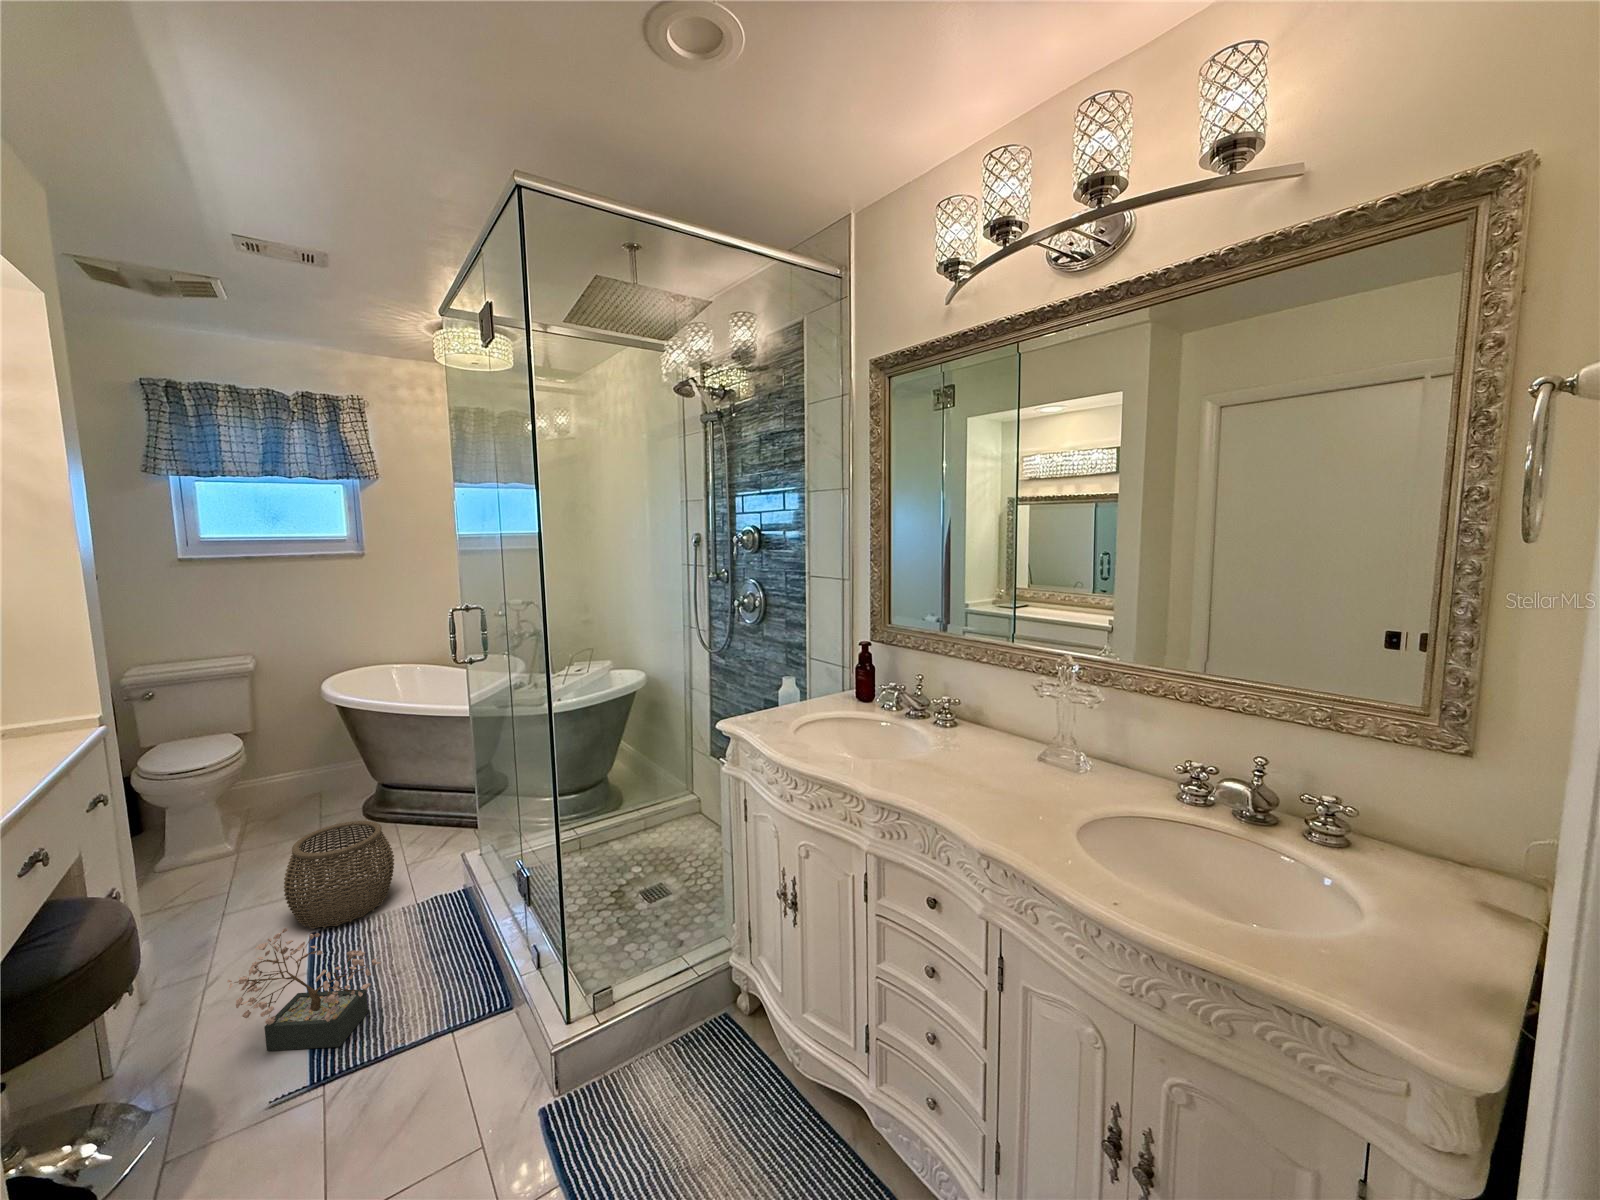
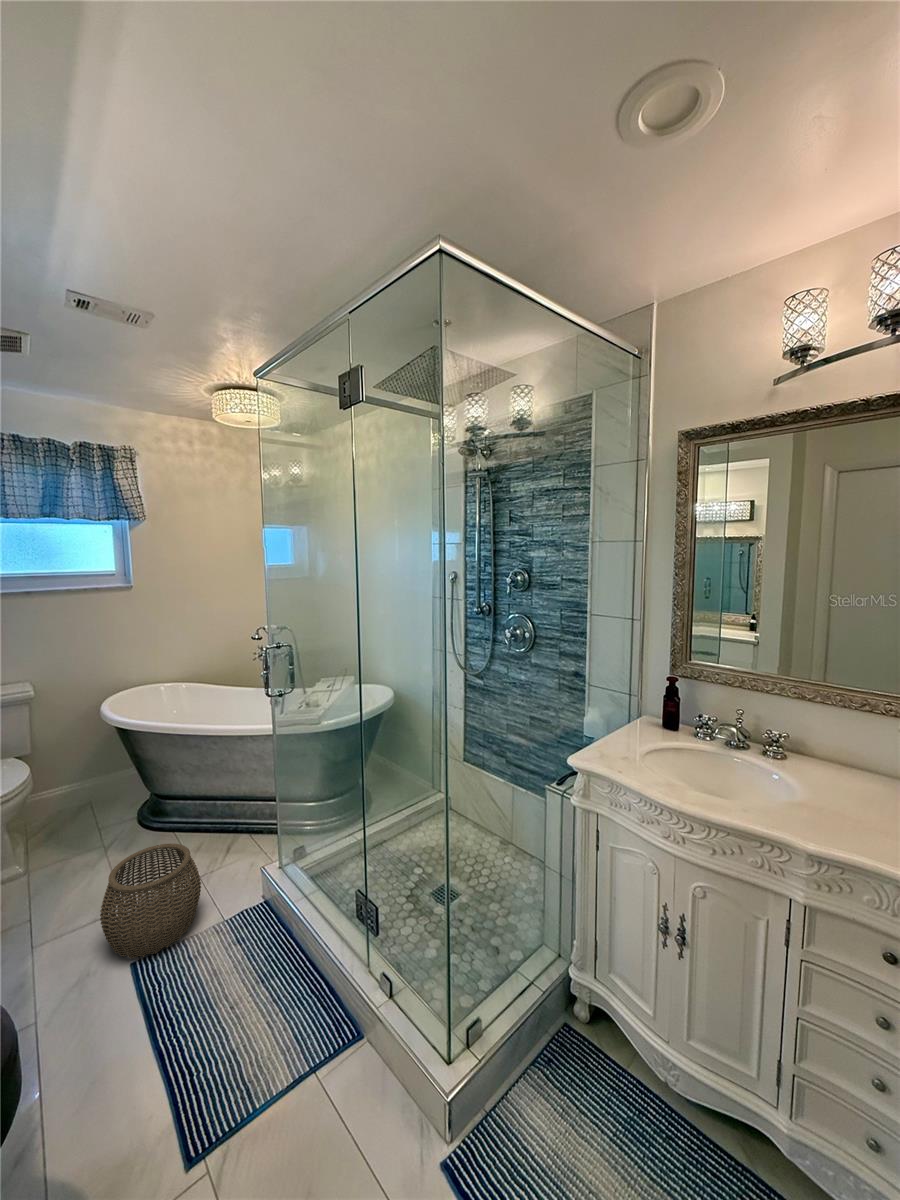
decorative plant: present [227,928,381,1051] -> none [92,983,234,1123]

